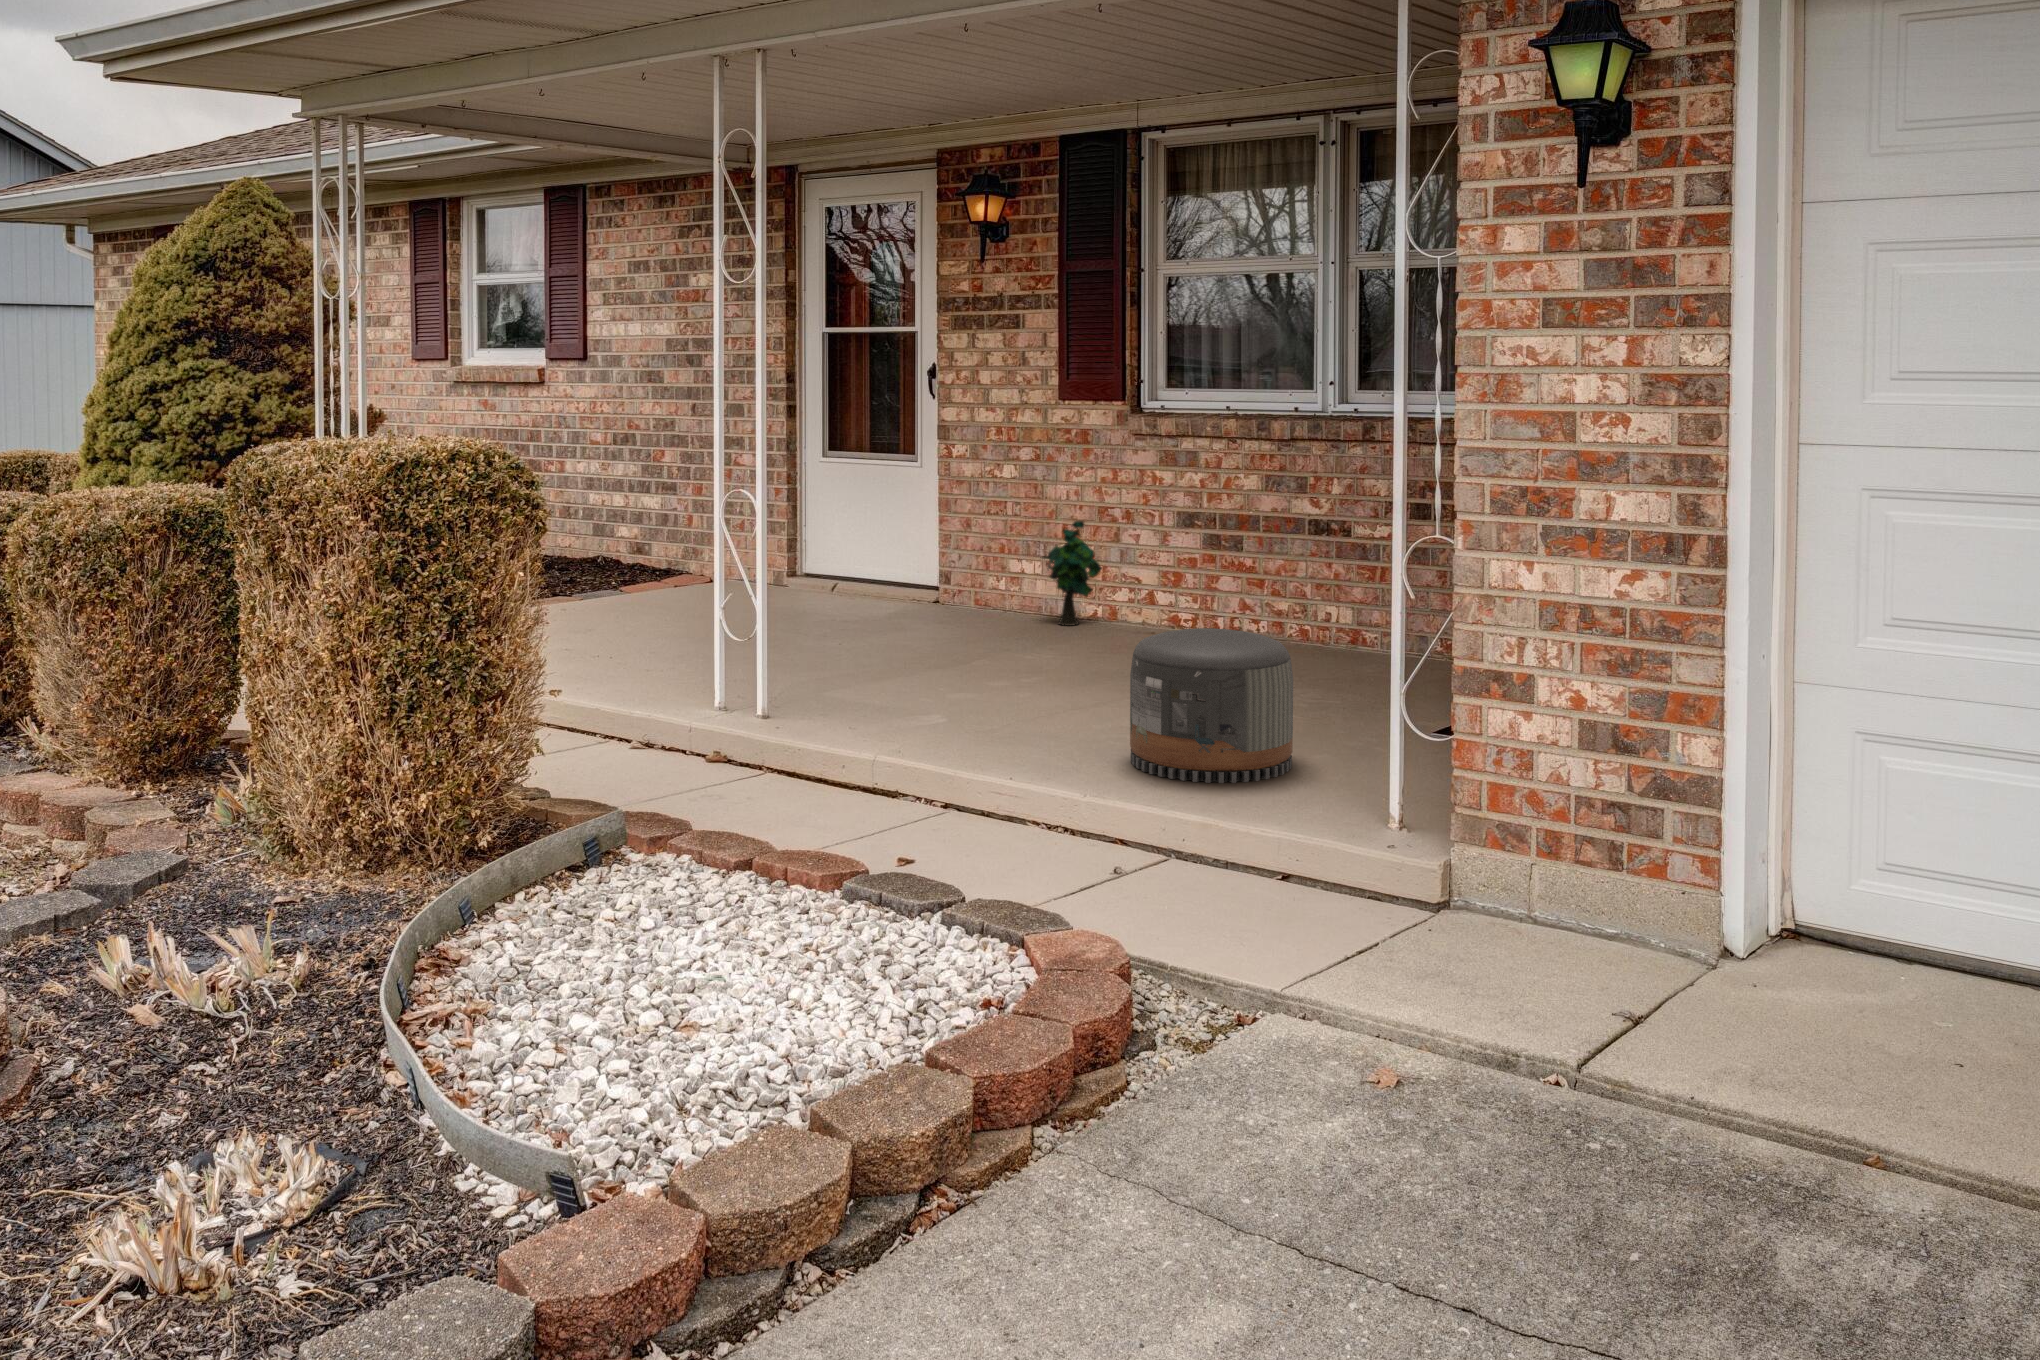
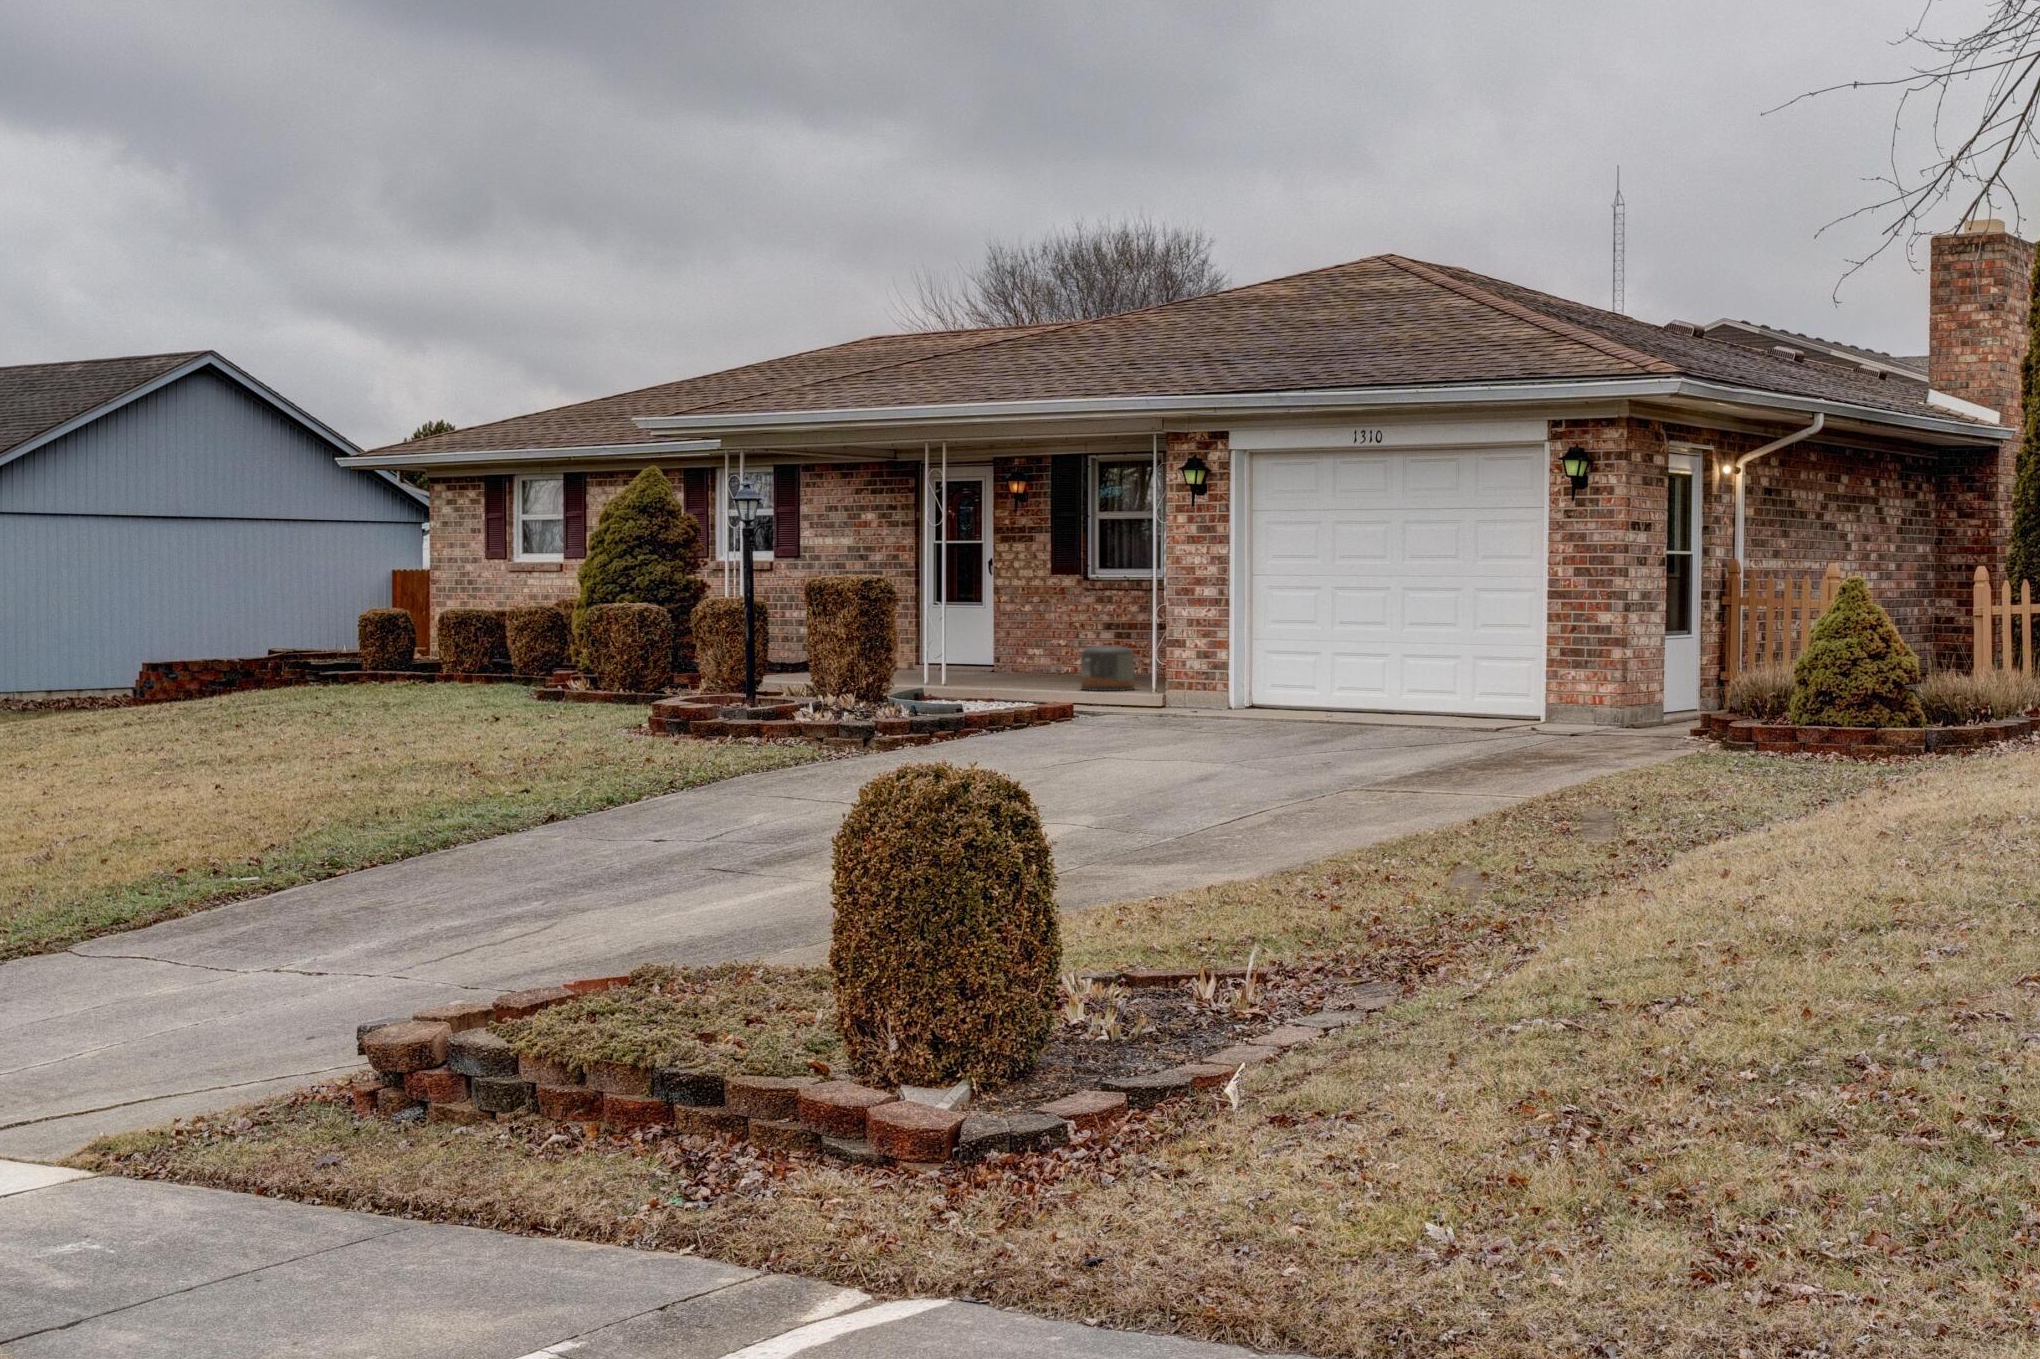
decorative plant: present [1042,521,1102,626] -> none [1045,629,1074,676]

